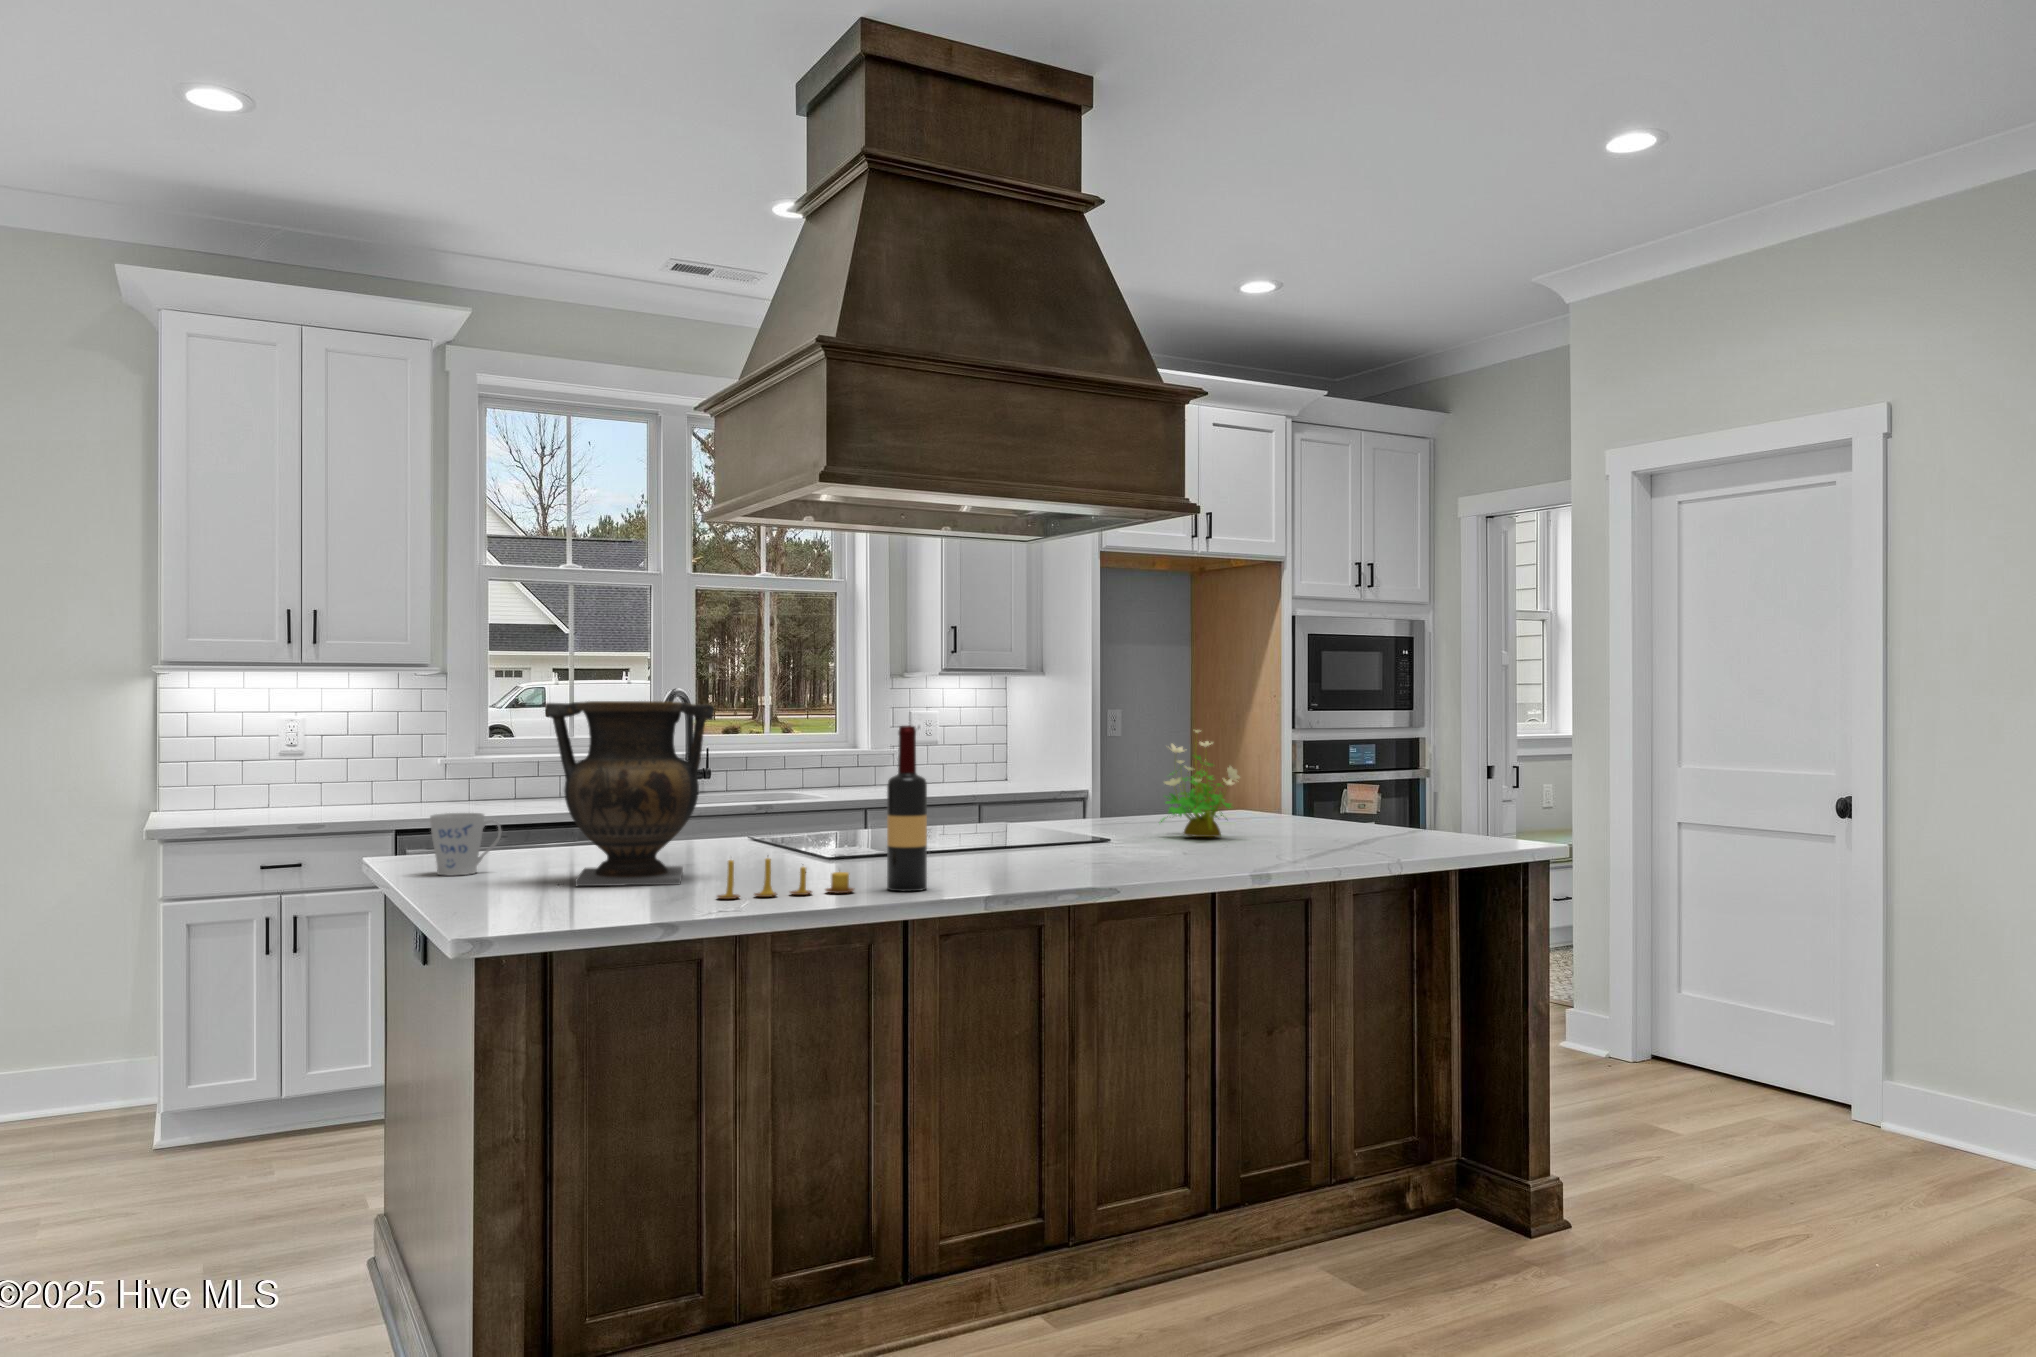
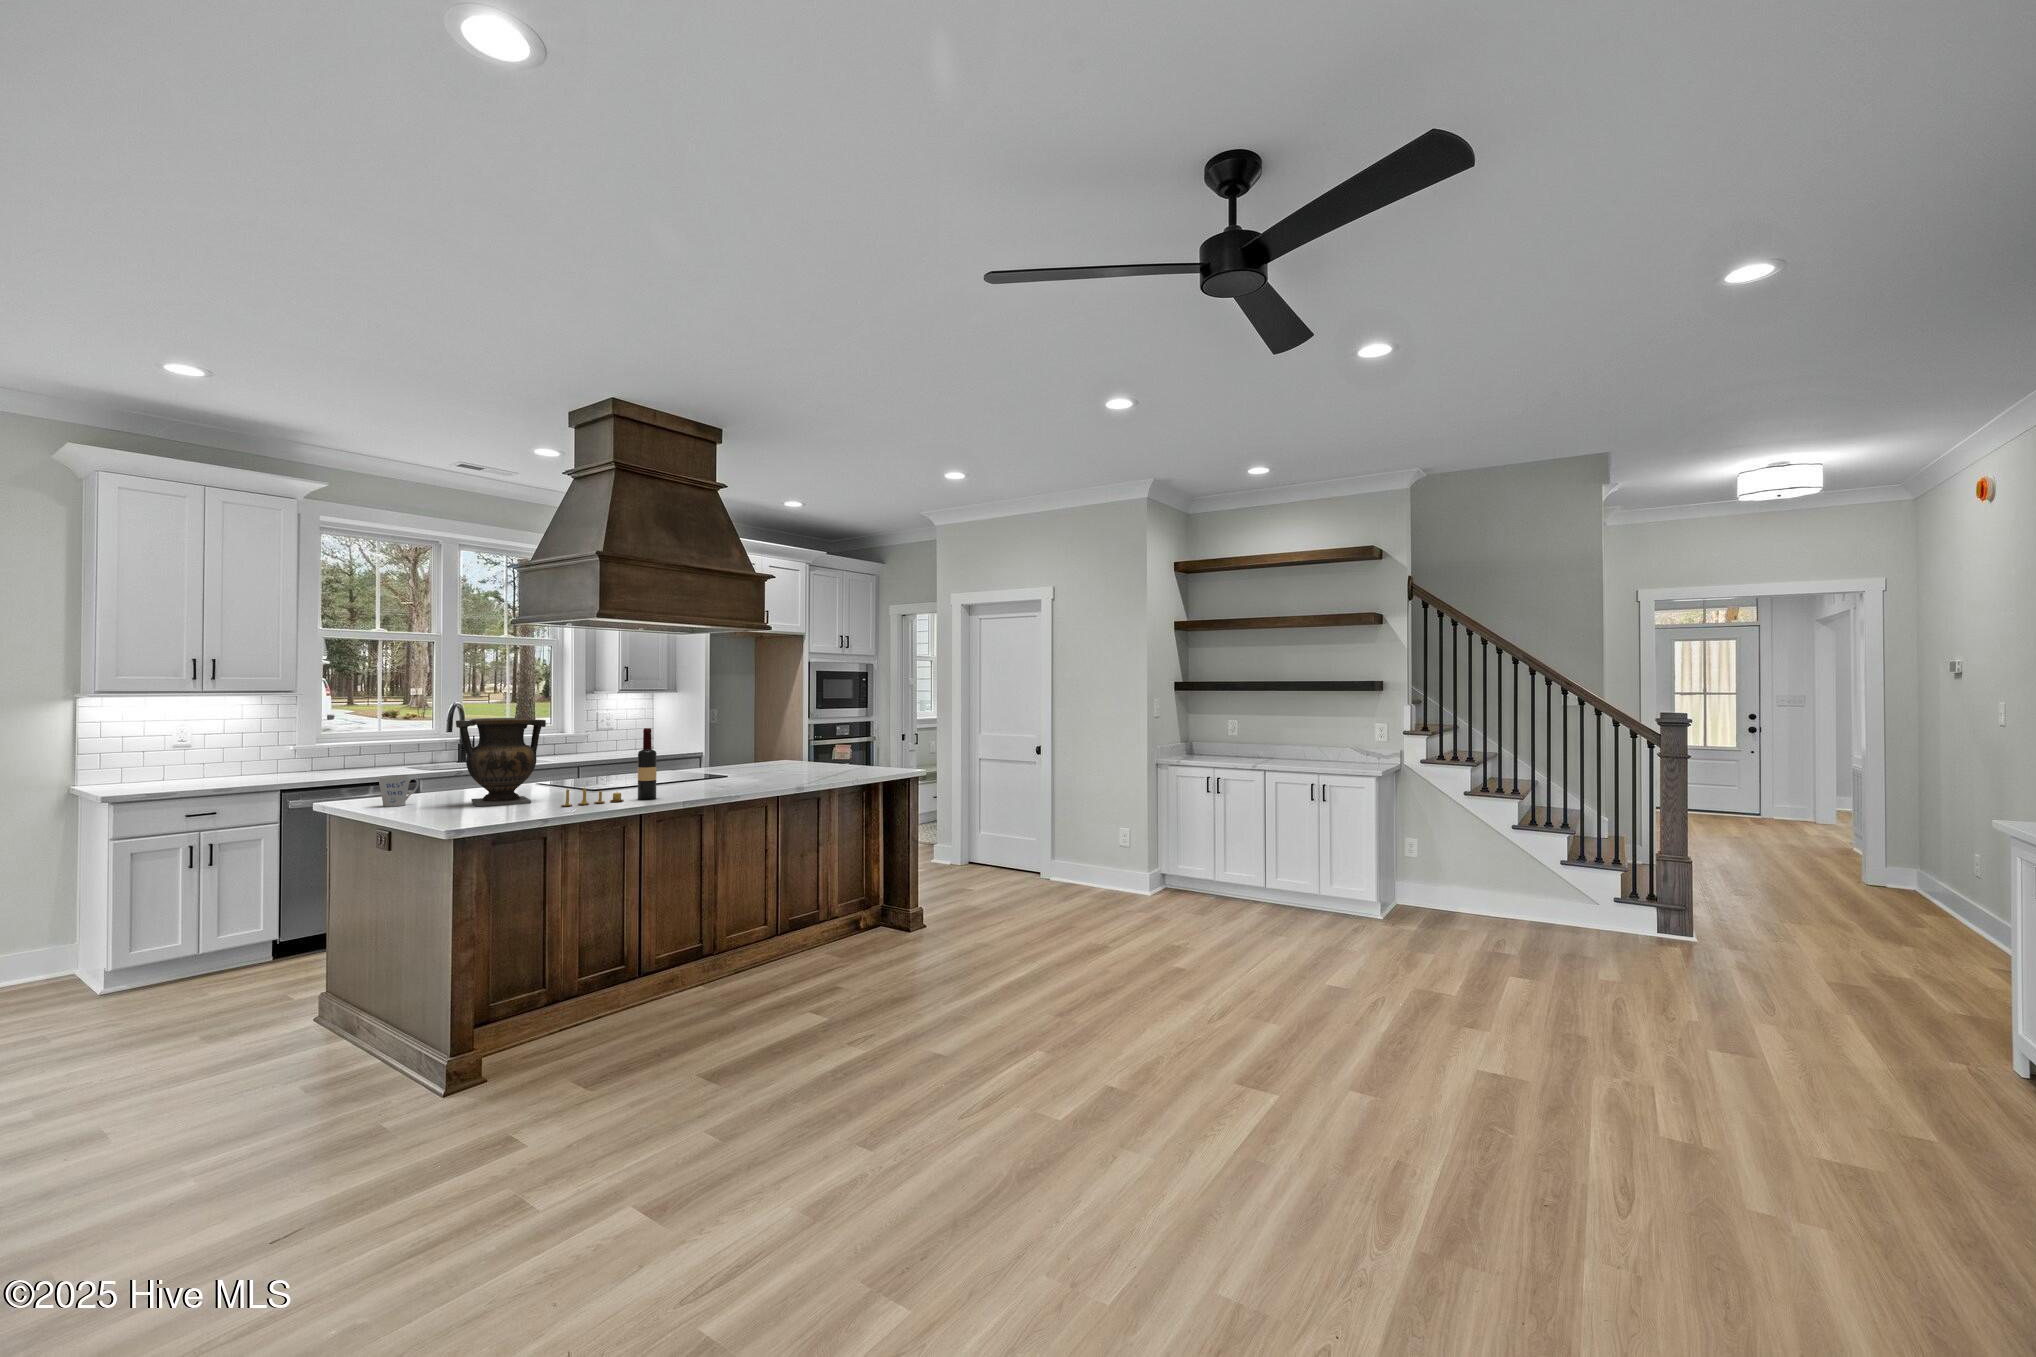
potted plant: present [1161,730,1240,837] -> none [747,724,787,773]

